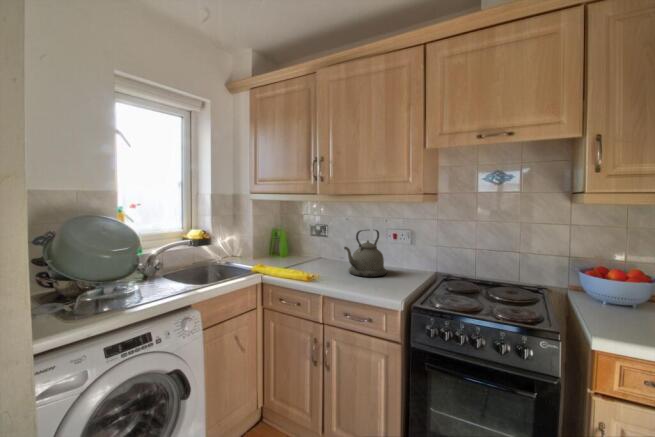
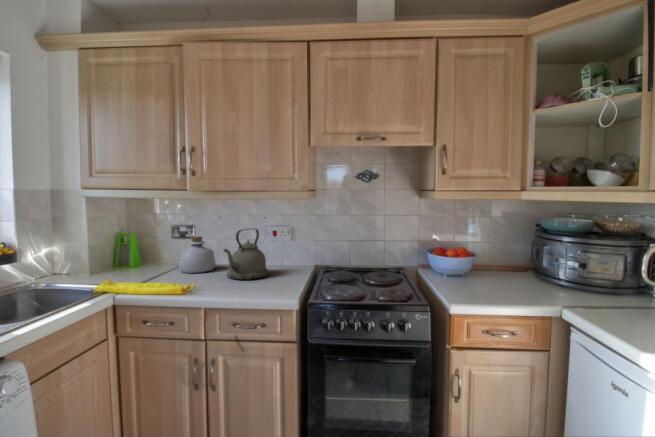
bottle: none [313,234,343,266] -> present [179,236,216,273]

